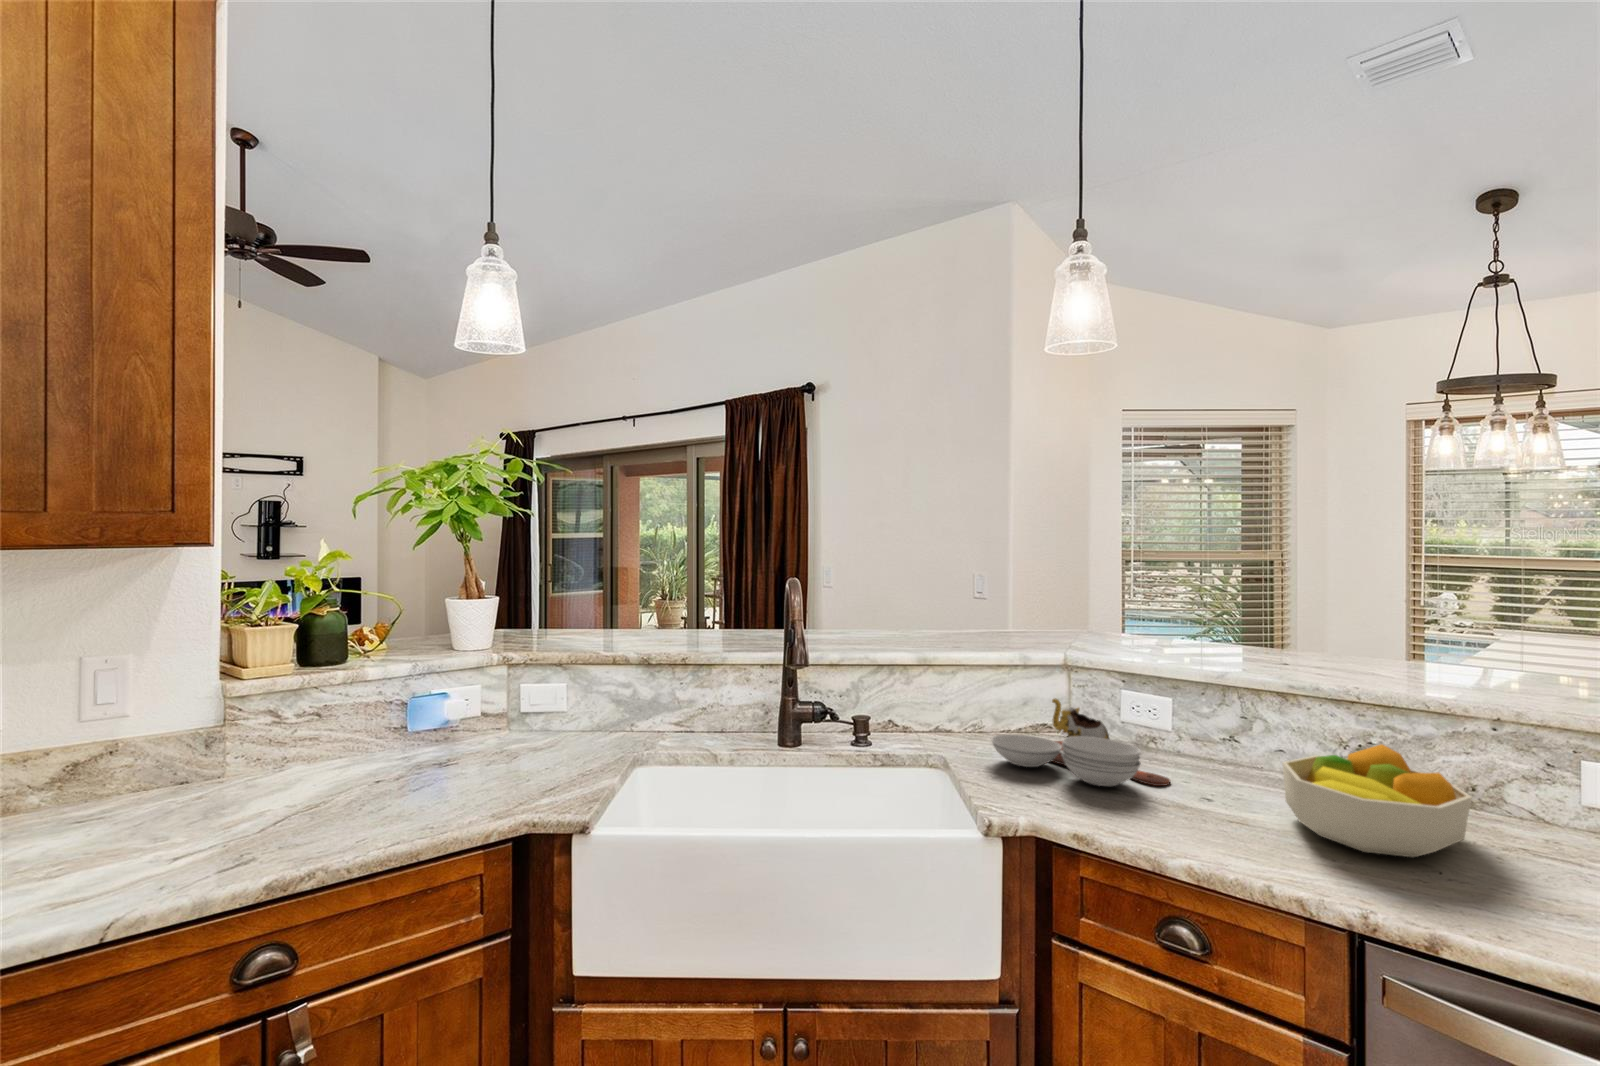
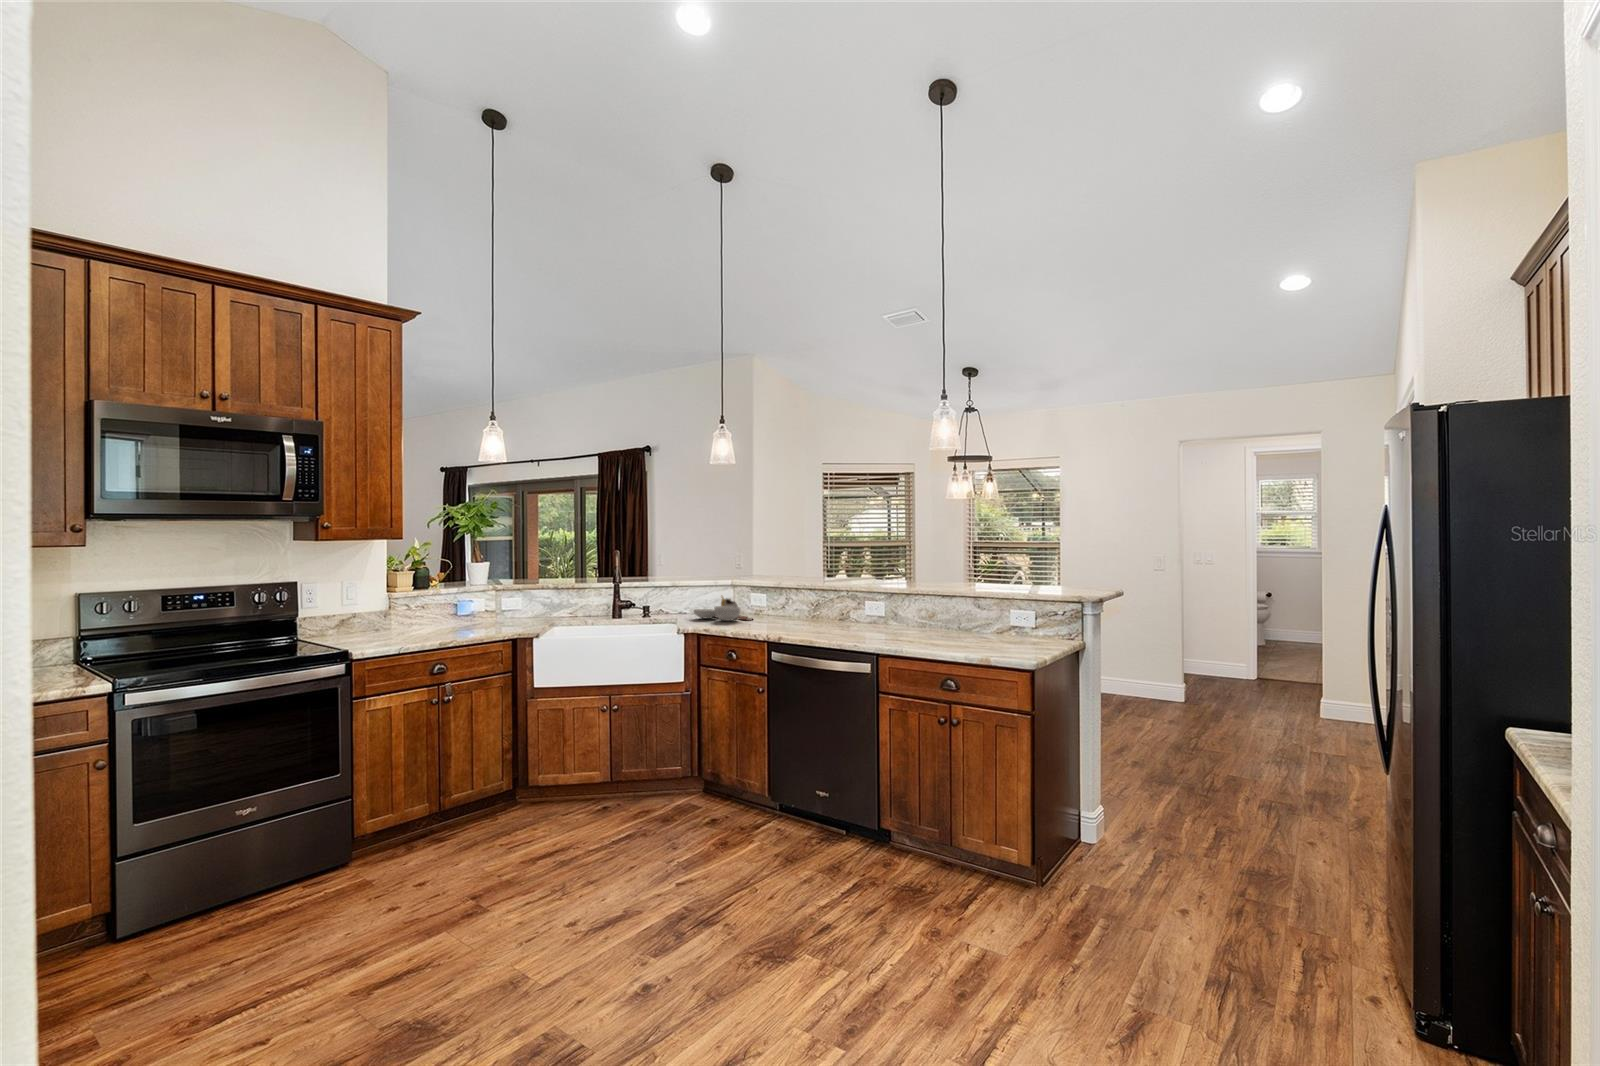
fruit bowl: present [1282,744,1472,857] -> none [771,599,824,627]

